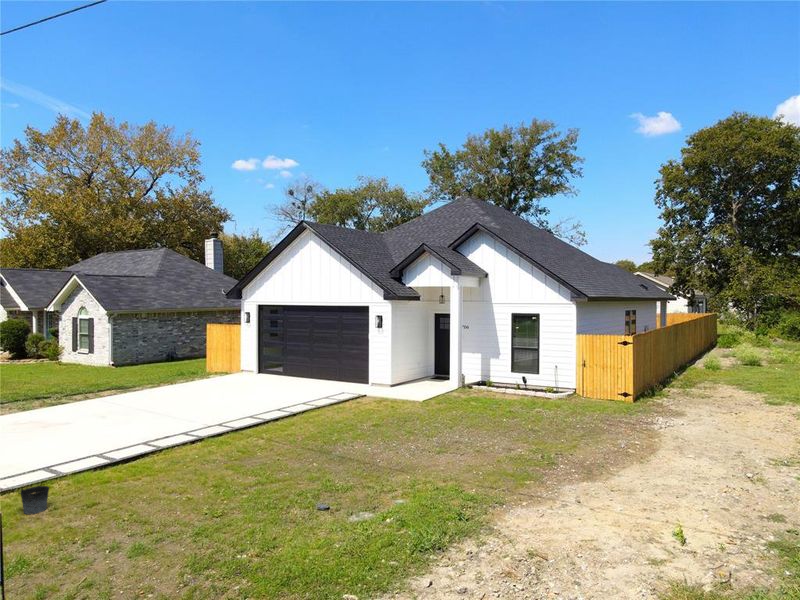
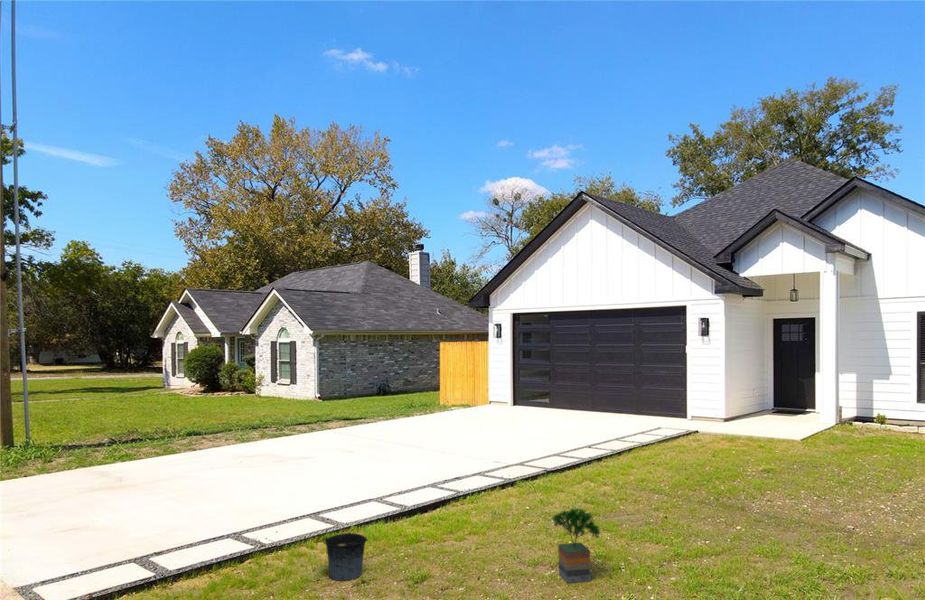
potted tree: none [163,463,191,506] -> present [553,508,600,583]

